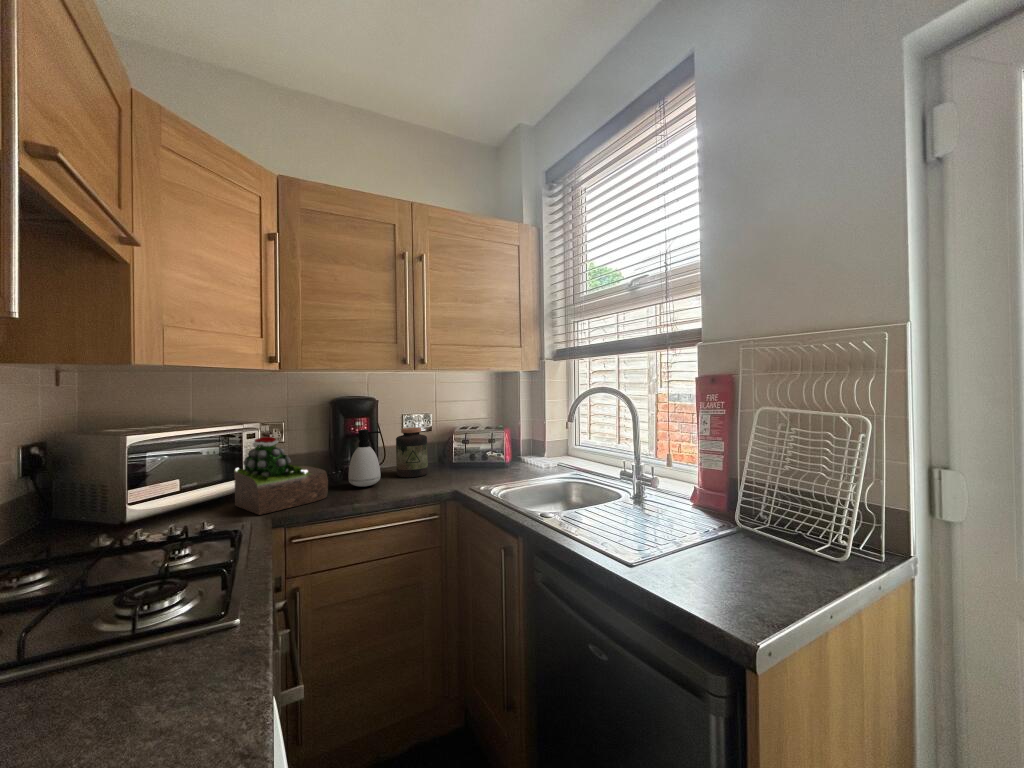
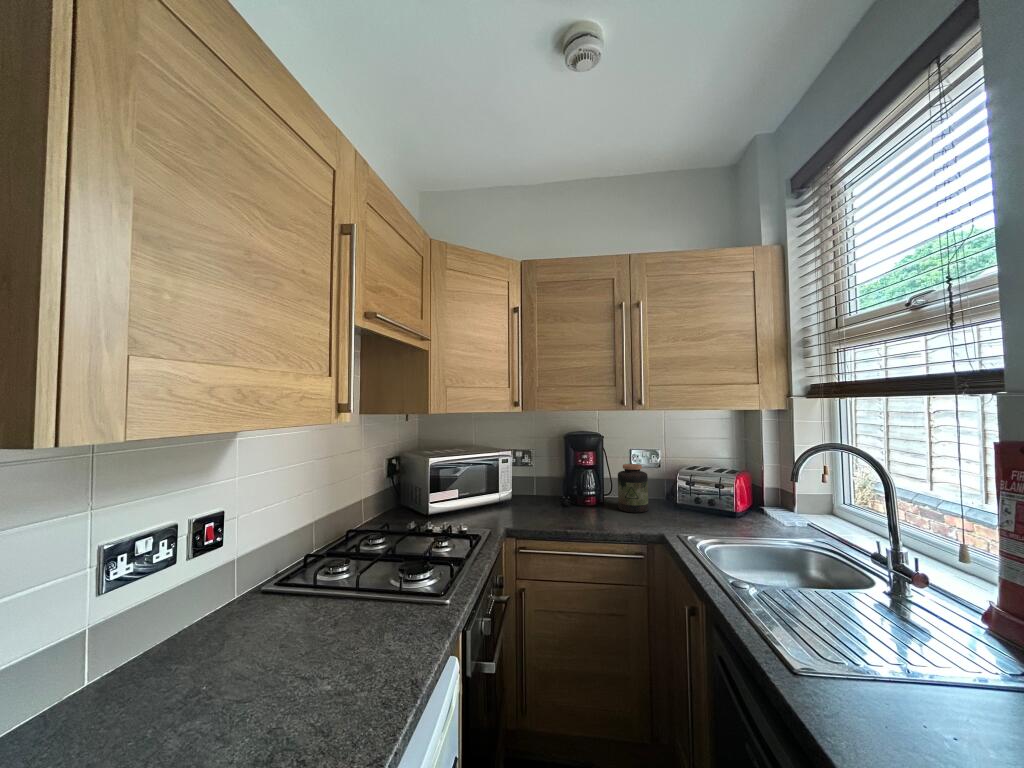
soap dispenser: present [348,429,381,487] -> none [572,463,599,514]
succulent plant: present [234,437,328,515] -> none [490,465,553,525]

